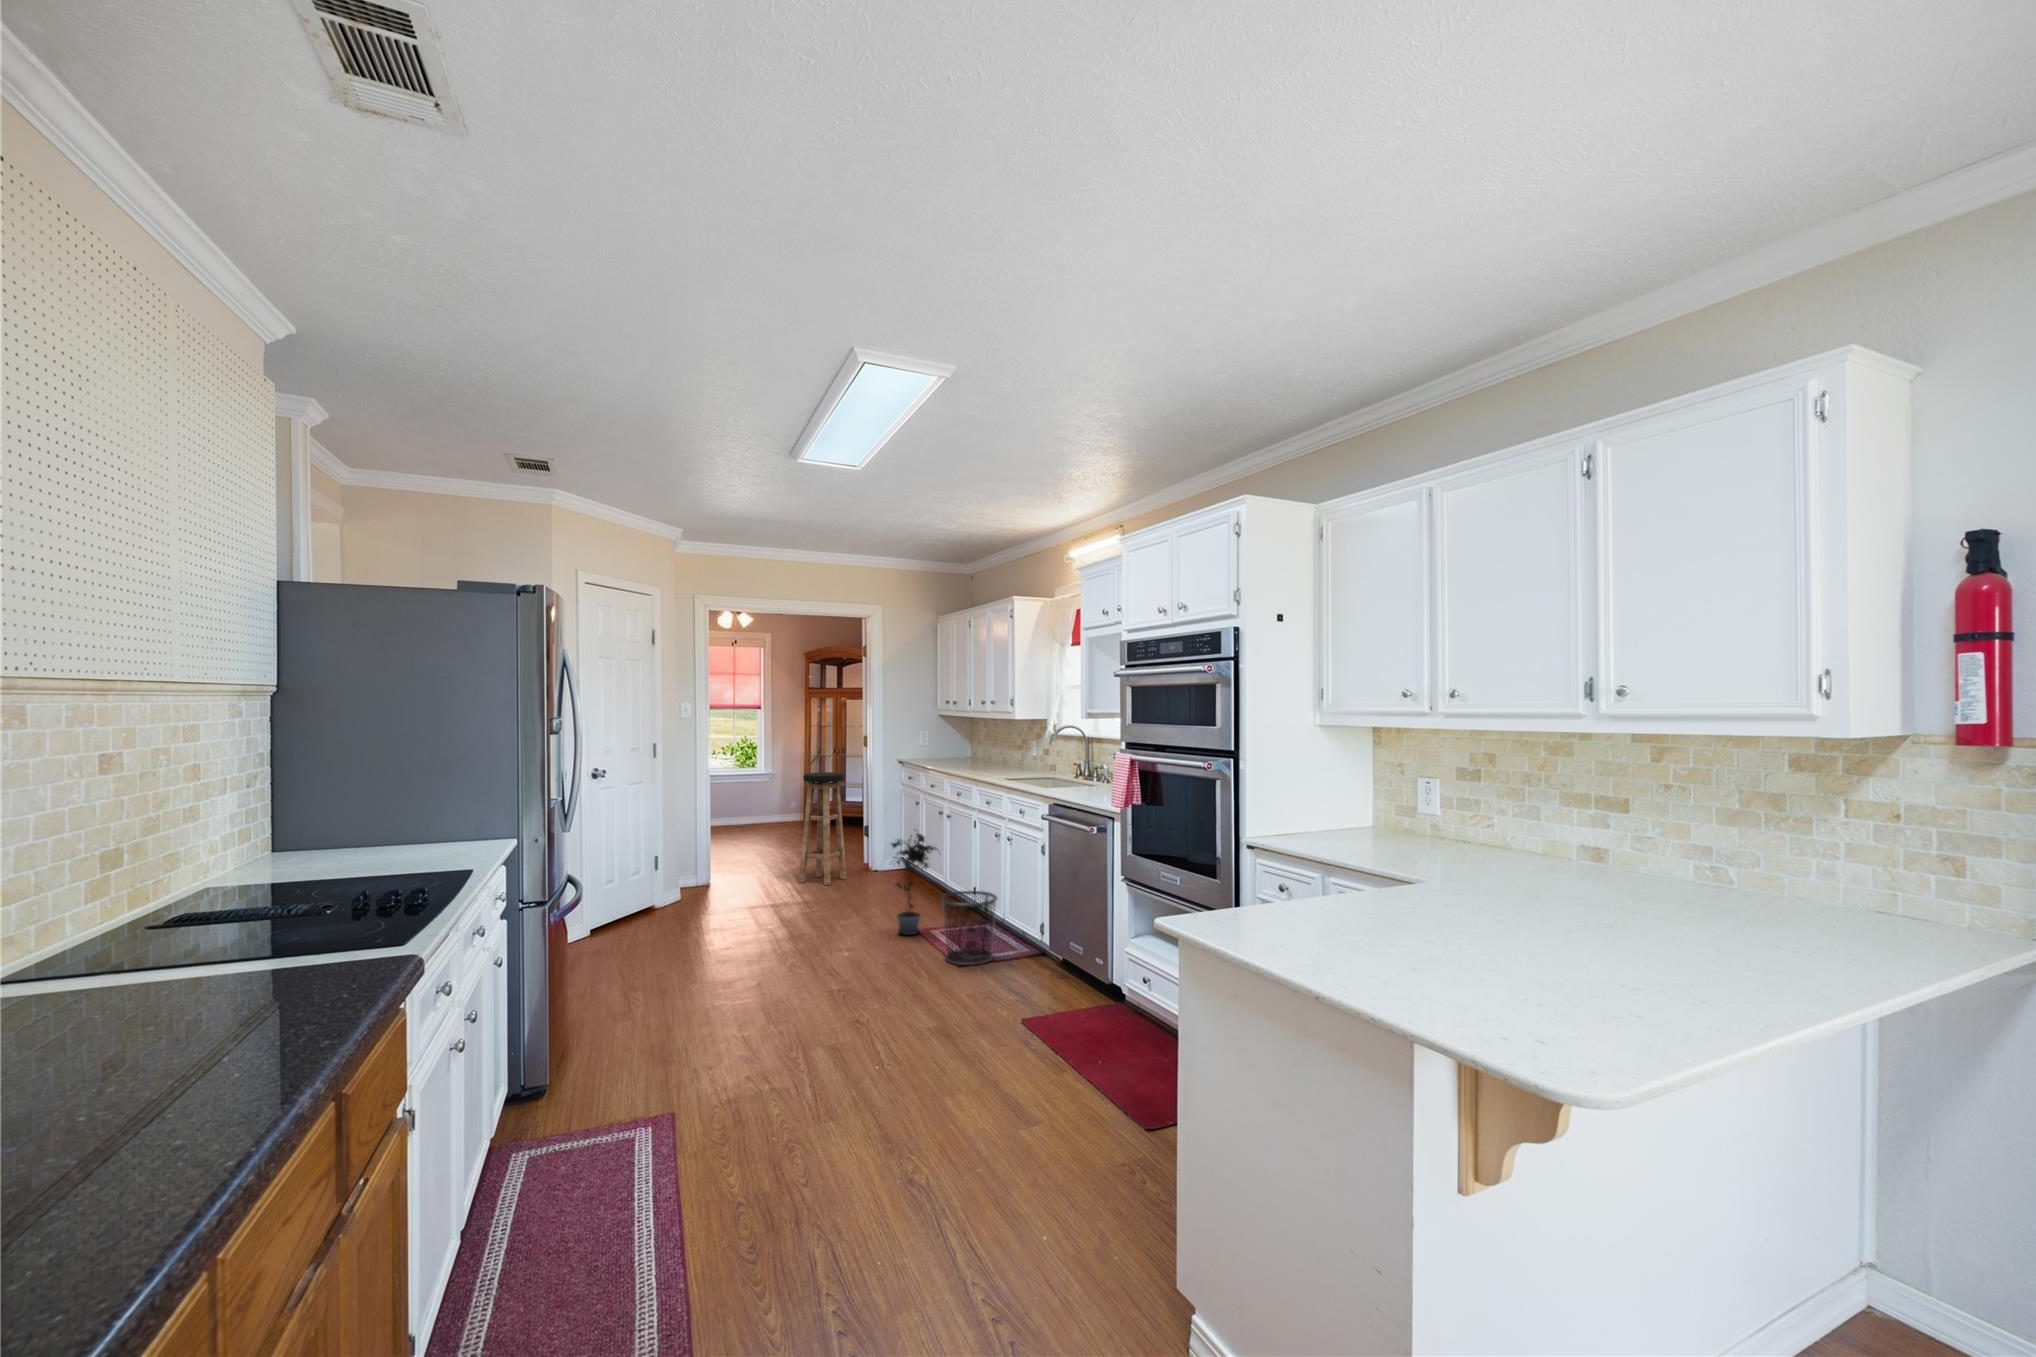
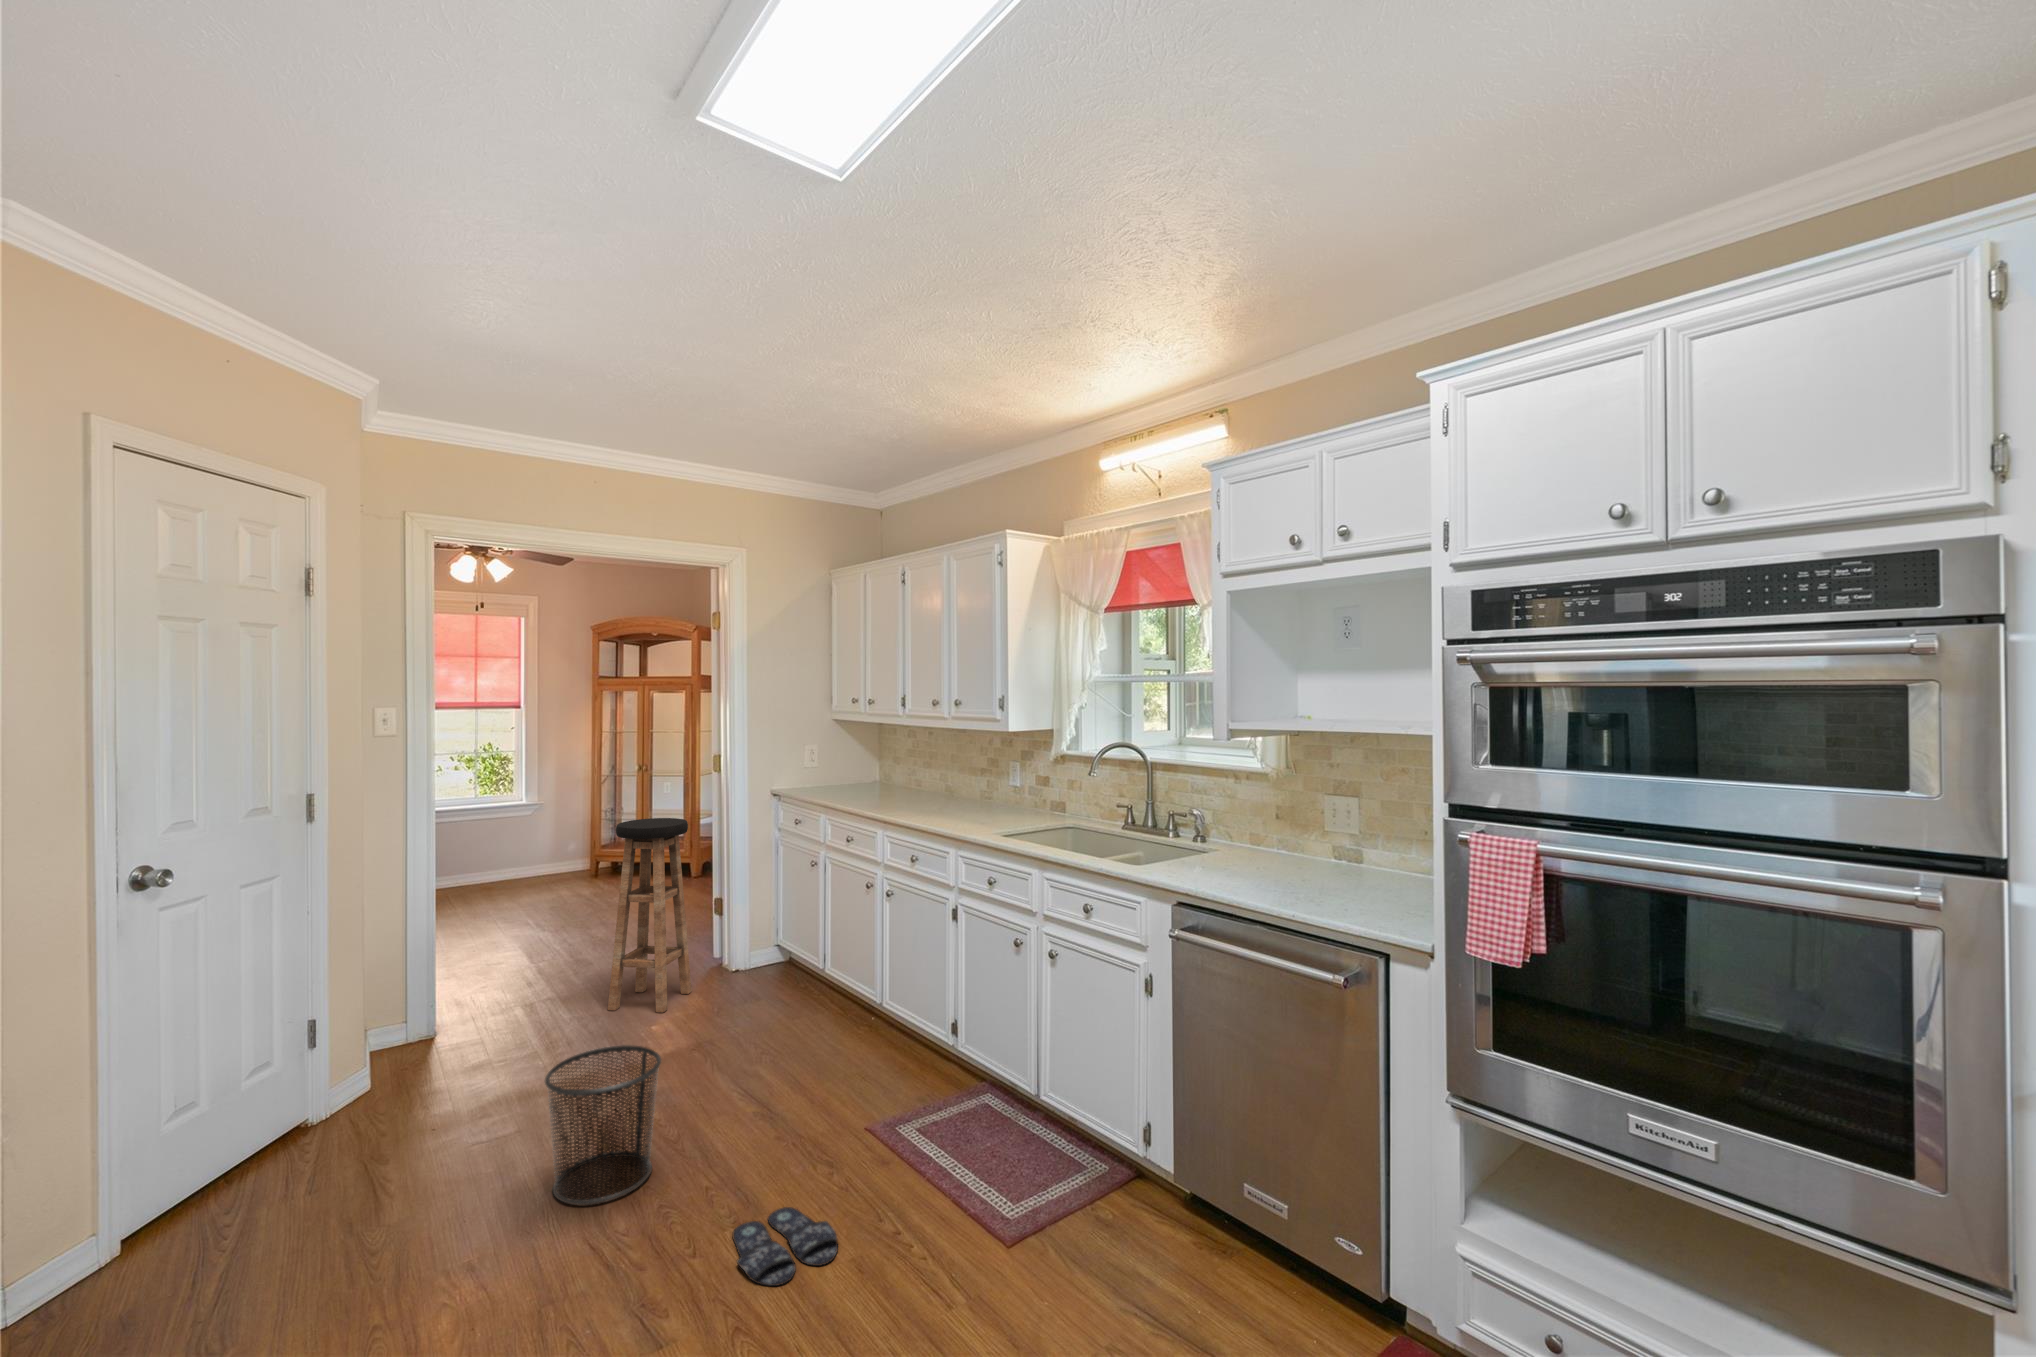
potted plant: present [891,834,938,935] -> none [820,941,928,1146]
waste bin: present [941,891,997,965] -> present [545,1045,661,1205]
slippers: none [830,948,878,966] -> present [733,1207,838,1286]

